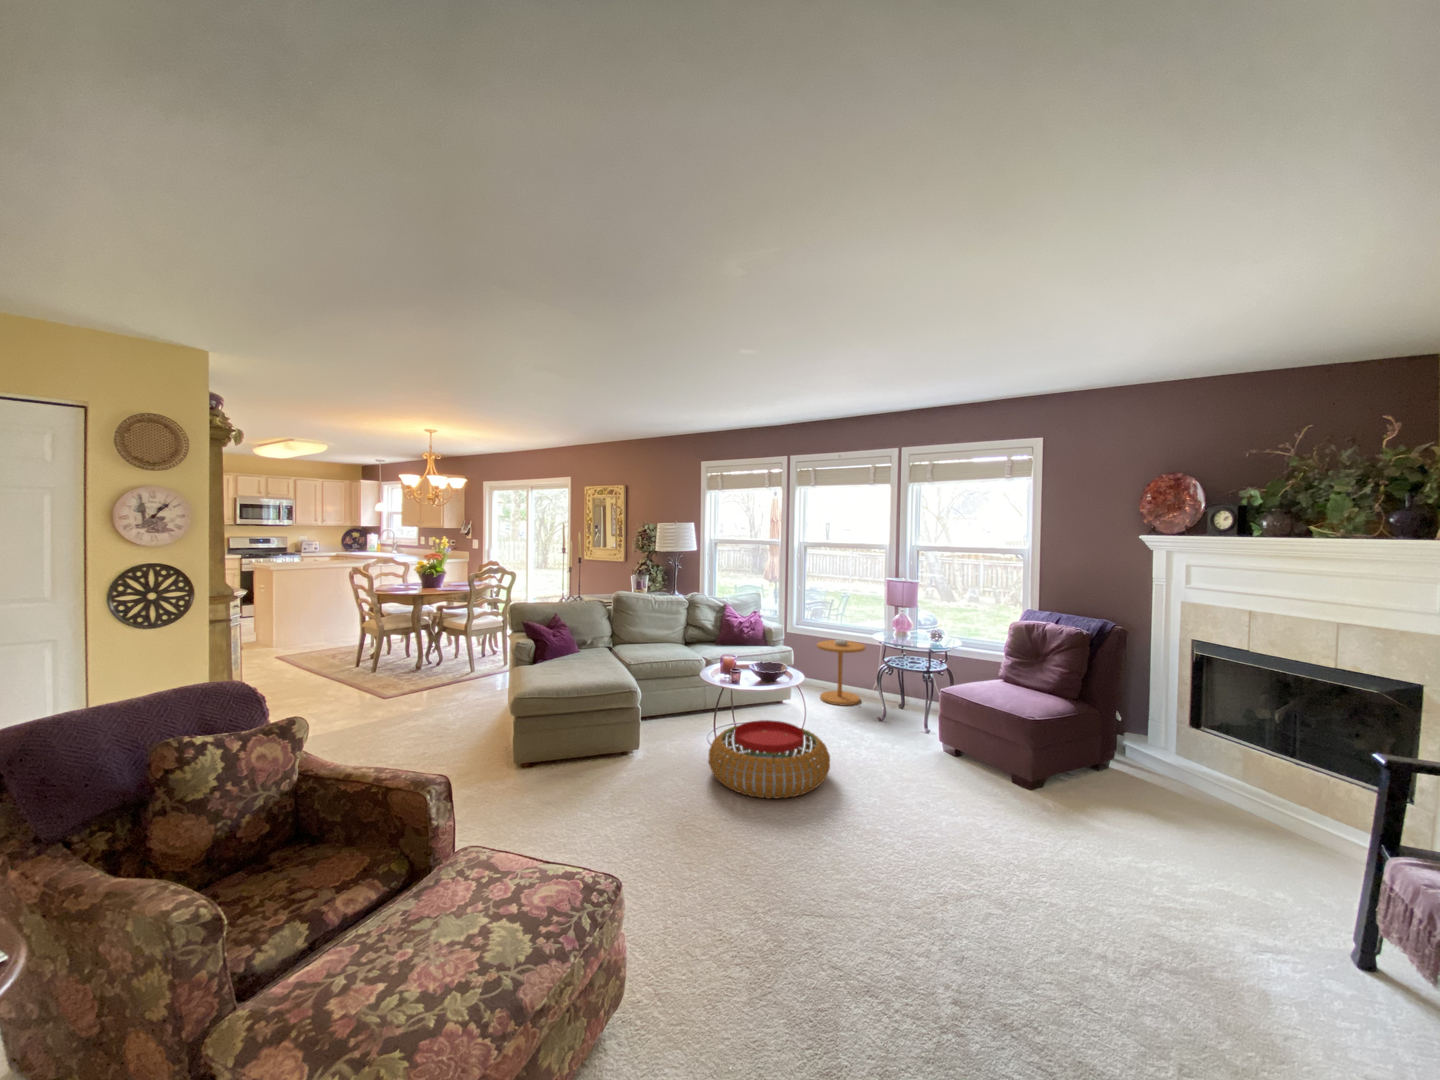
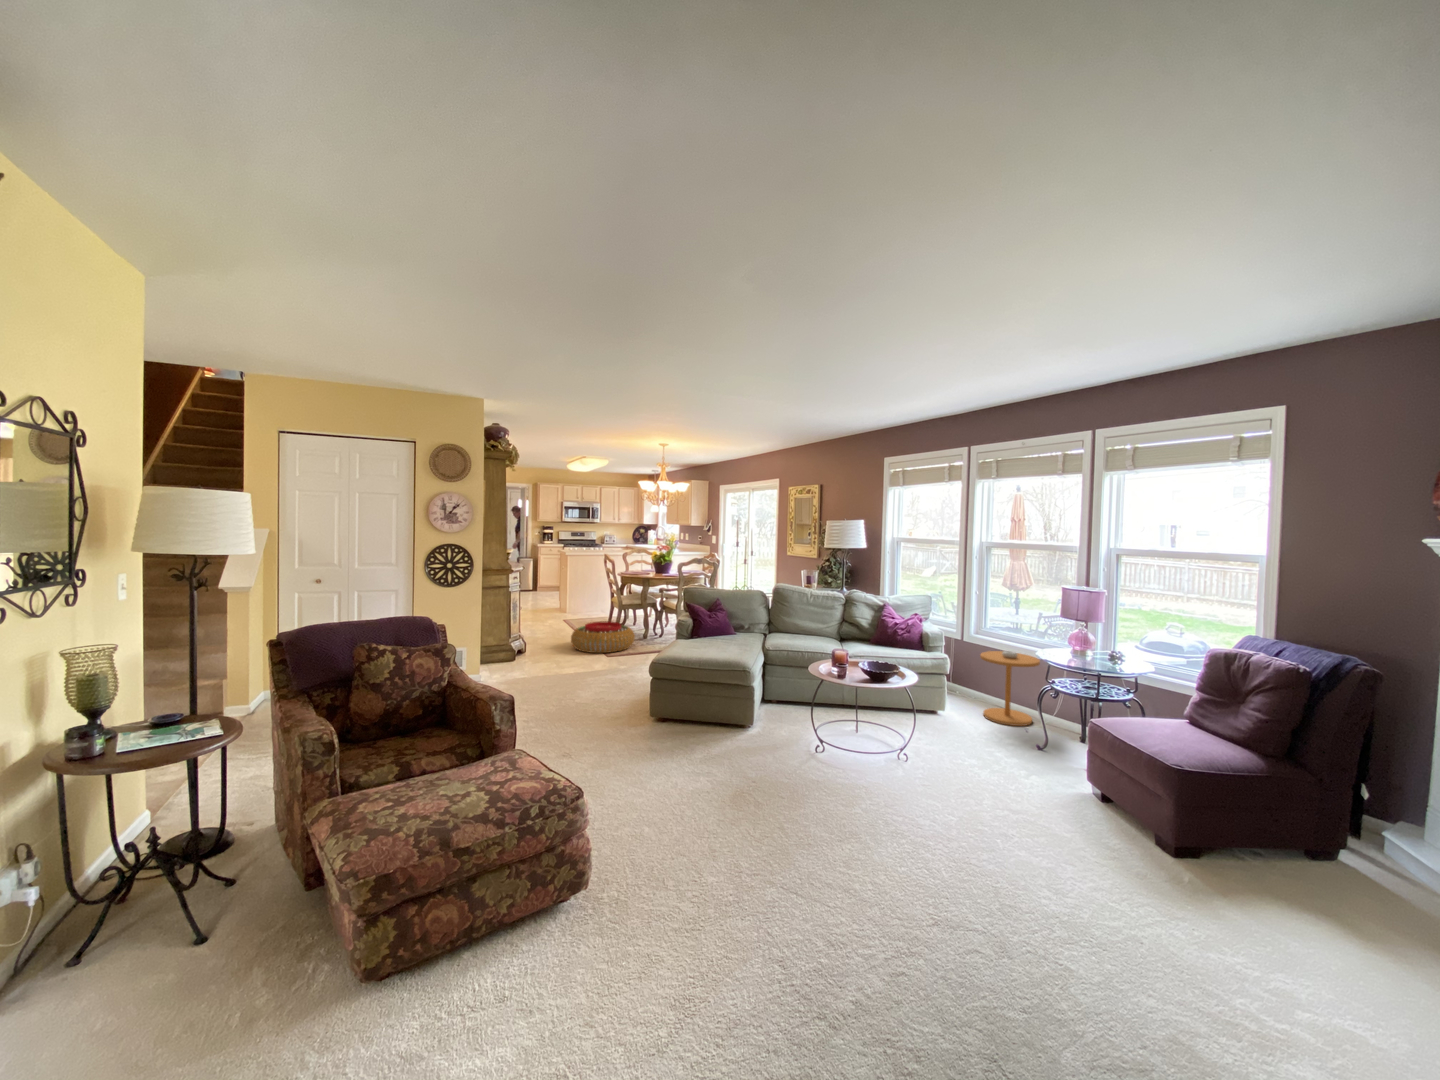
pouf: present [708,720,830,799] -> present [571,621,635,653]

